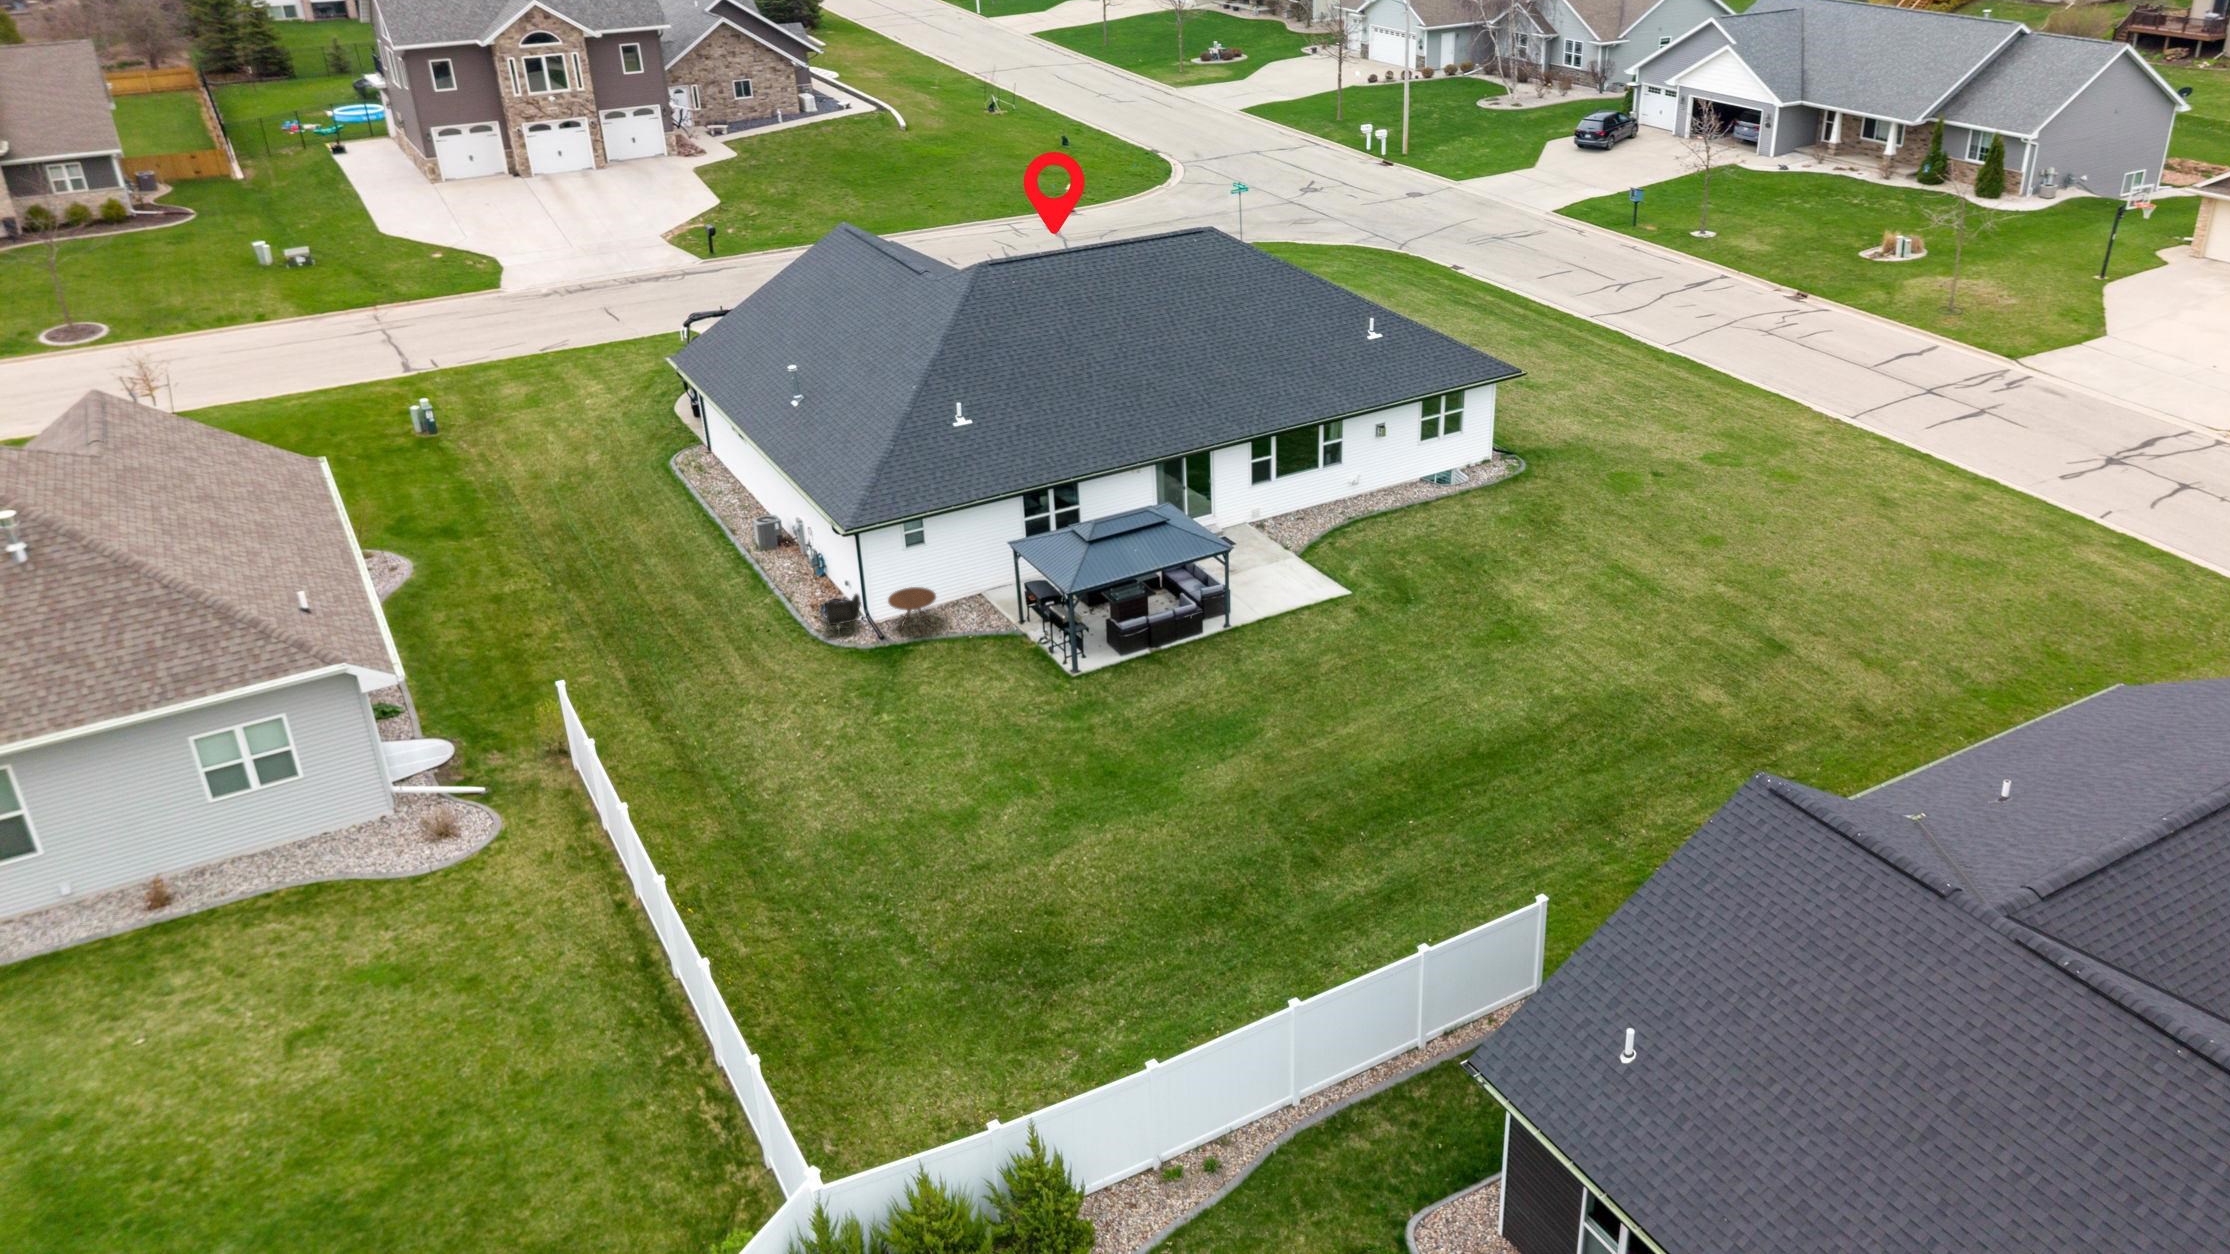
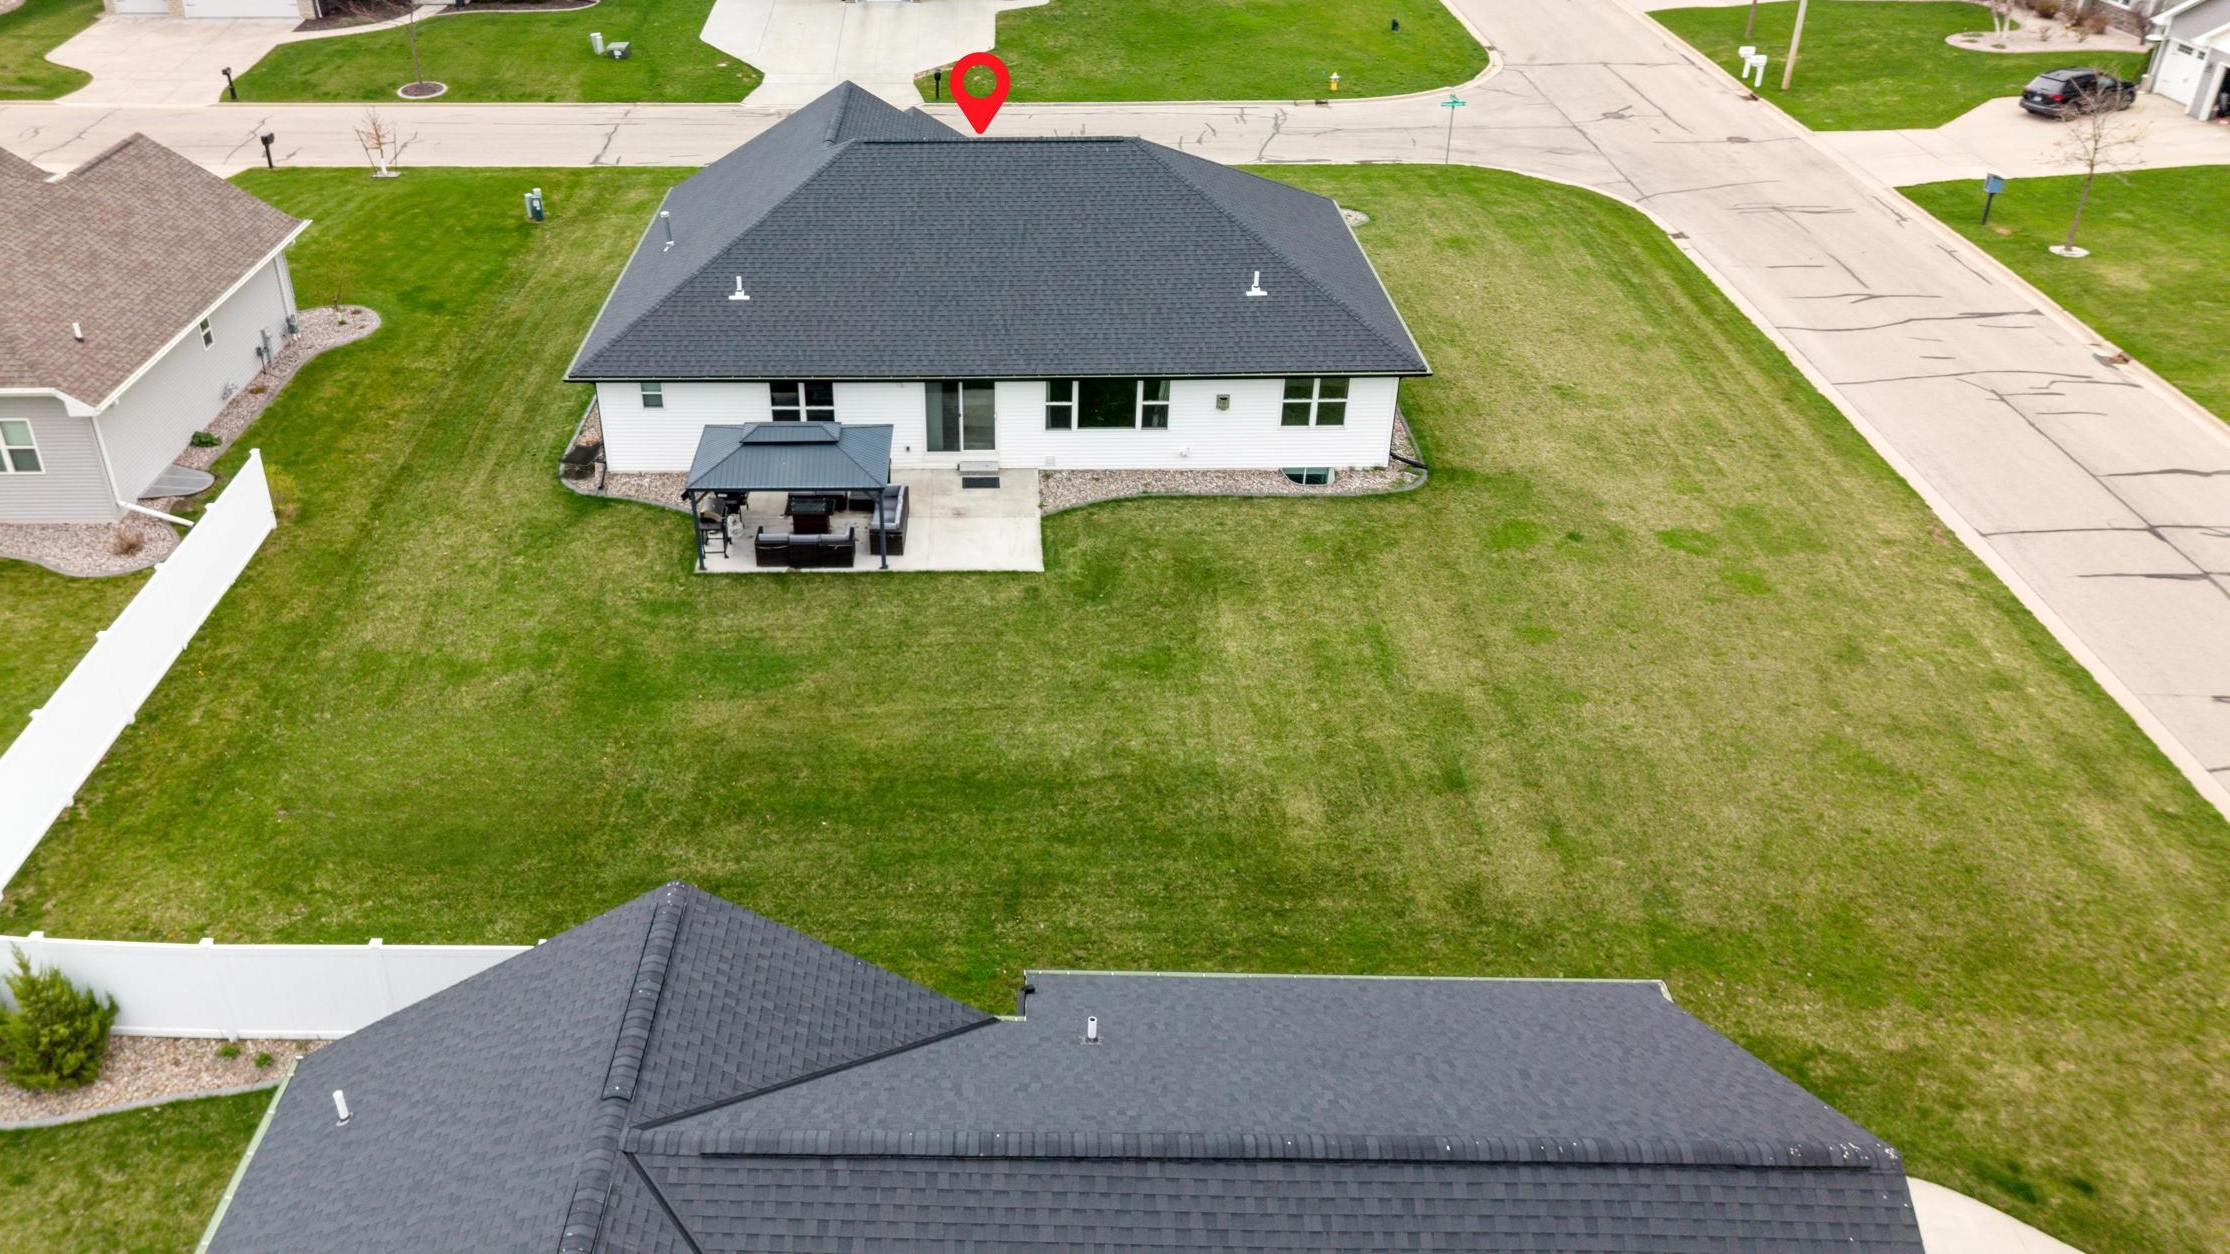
round table: present [888,587,936,623] -> none [610,447,658,495]

